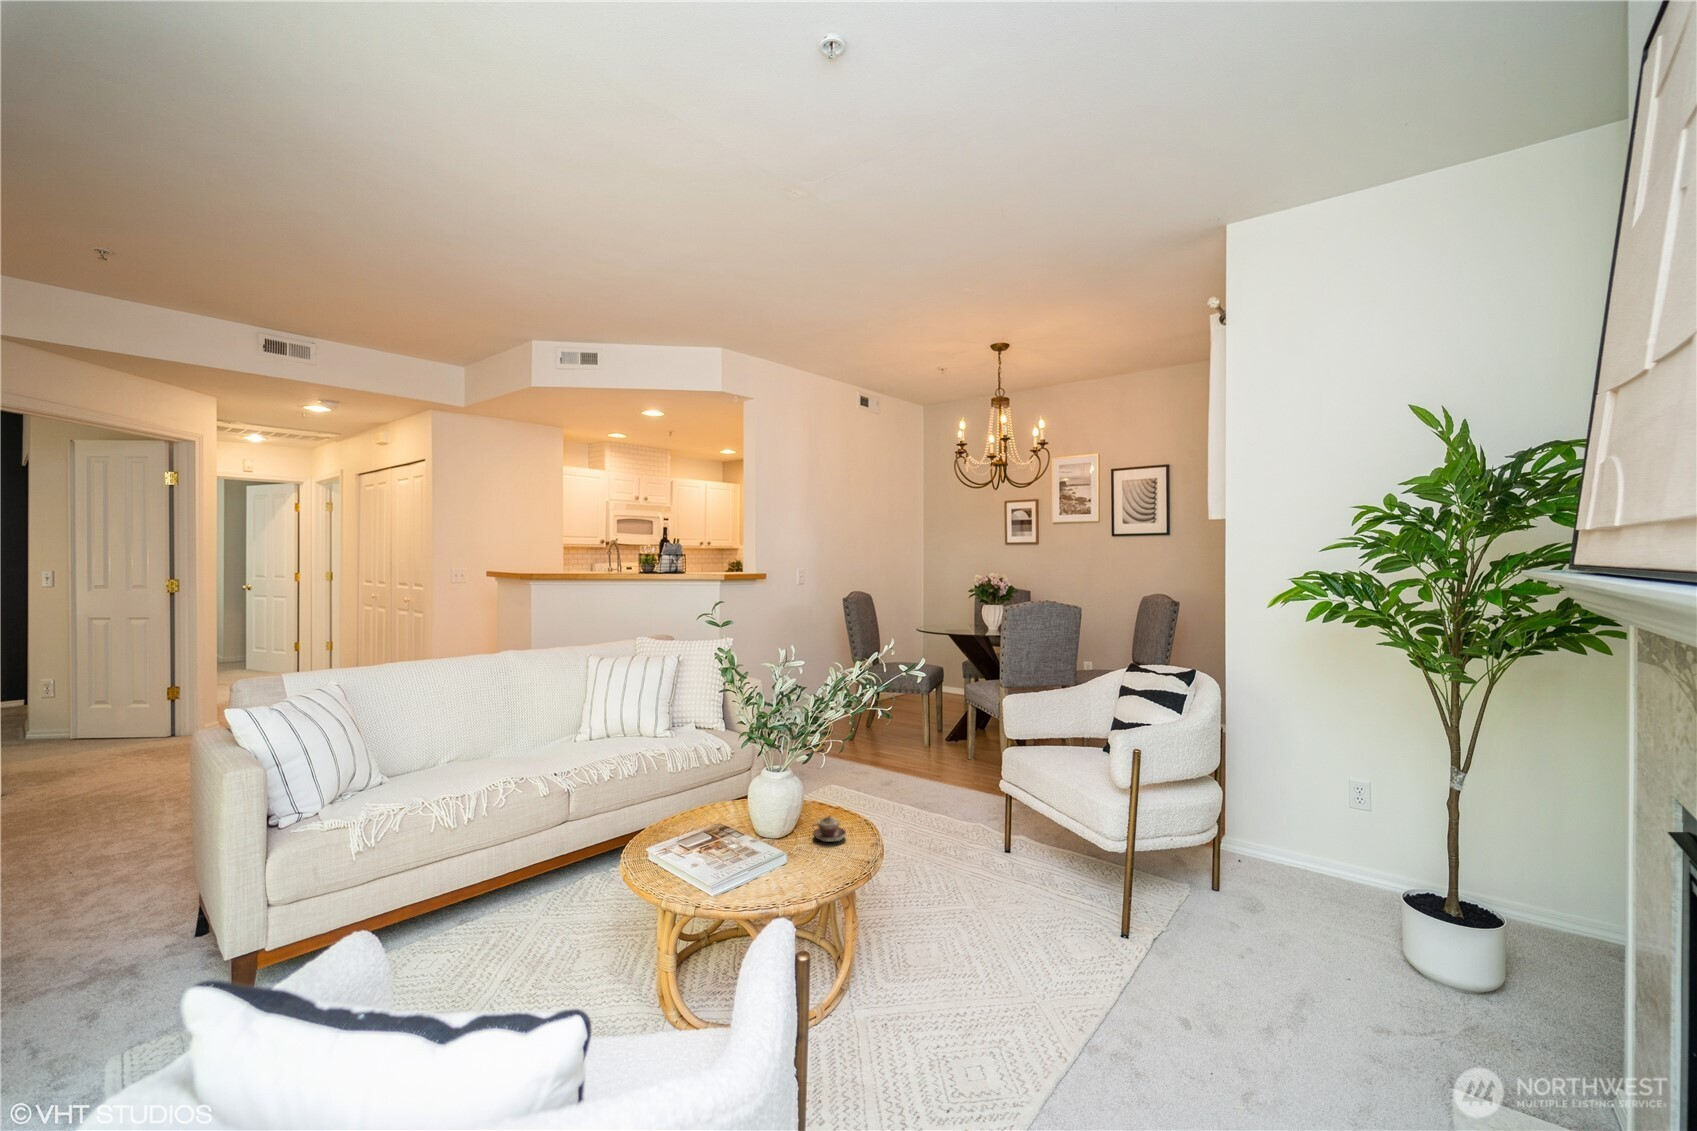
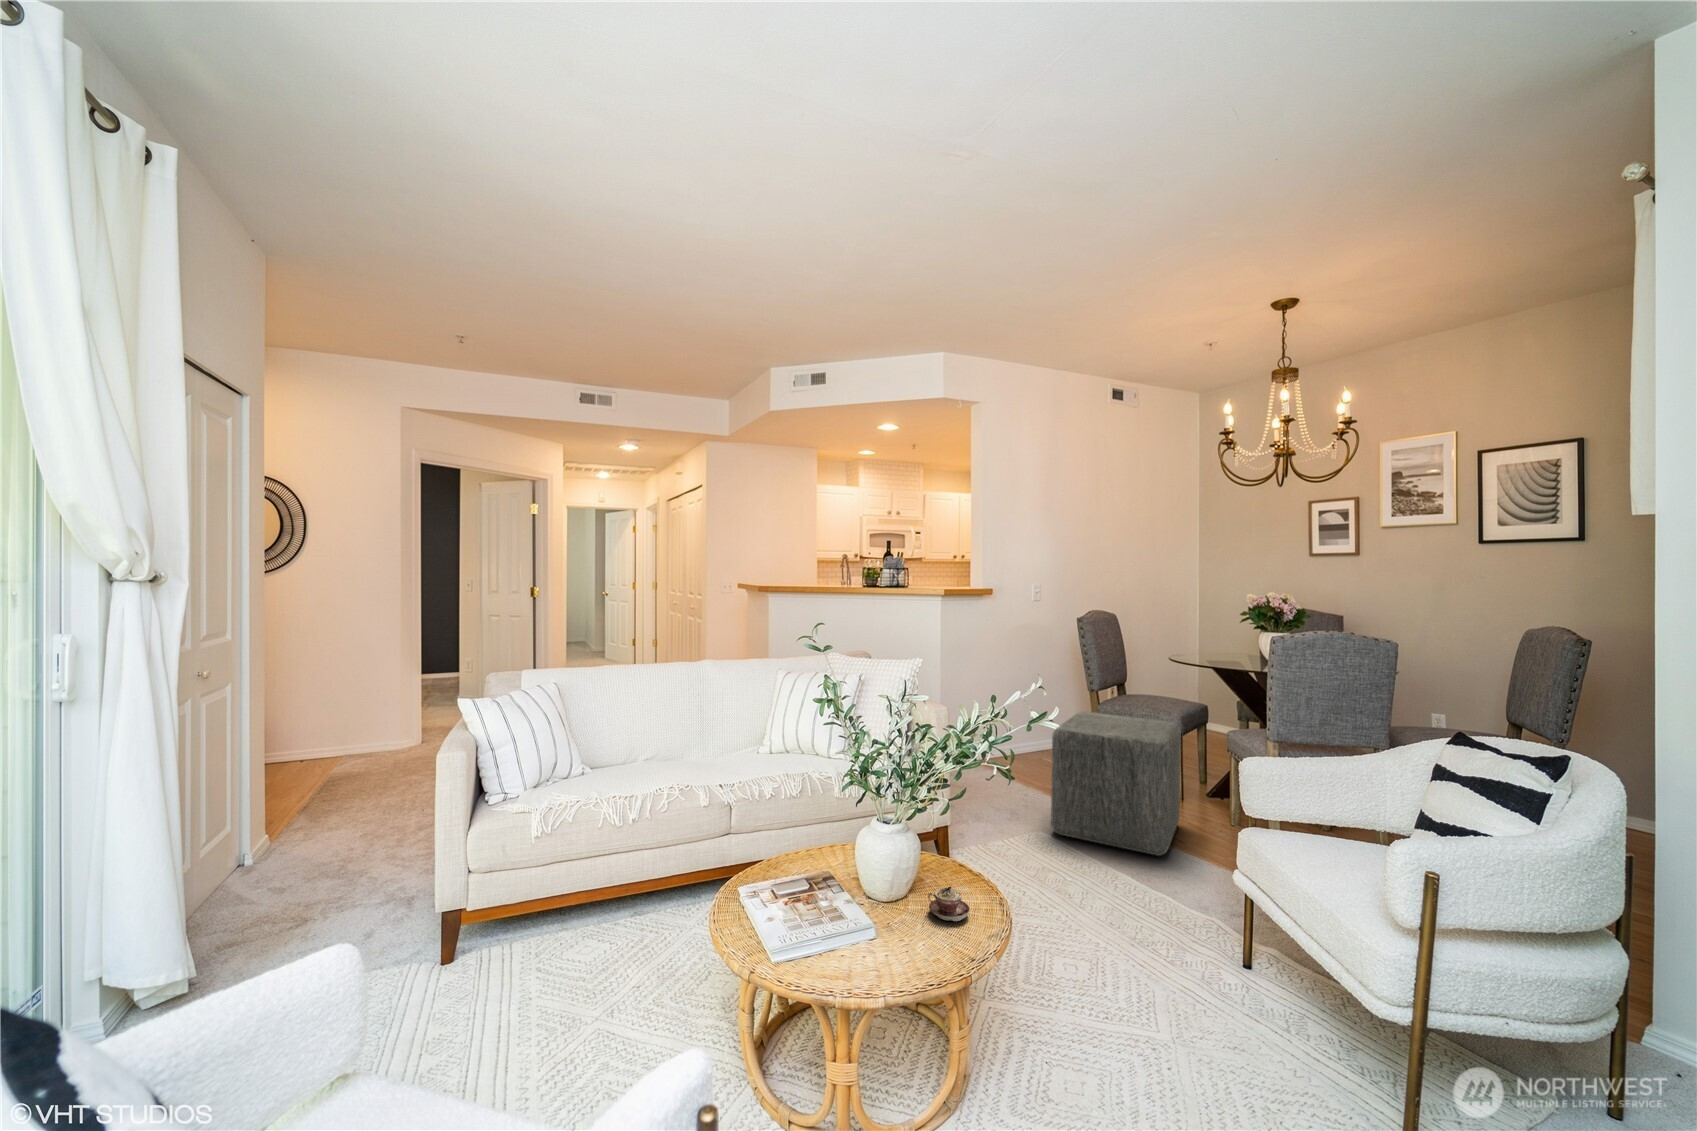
ottoman: none [840,681,936,791] -> present [1051,712,1181,856]

